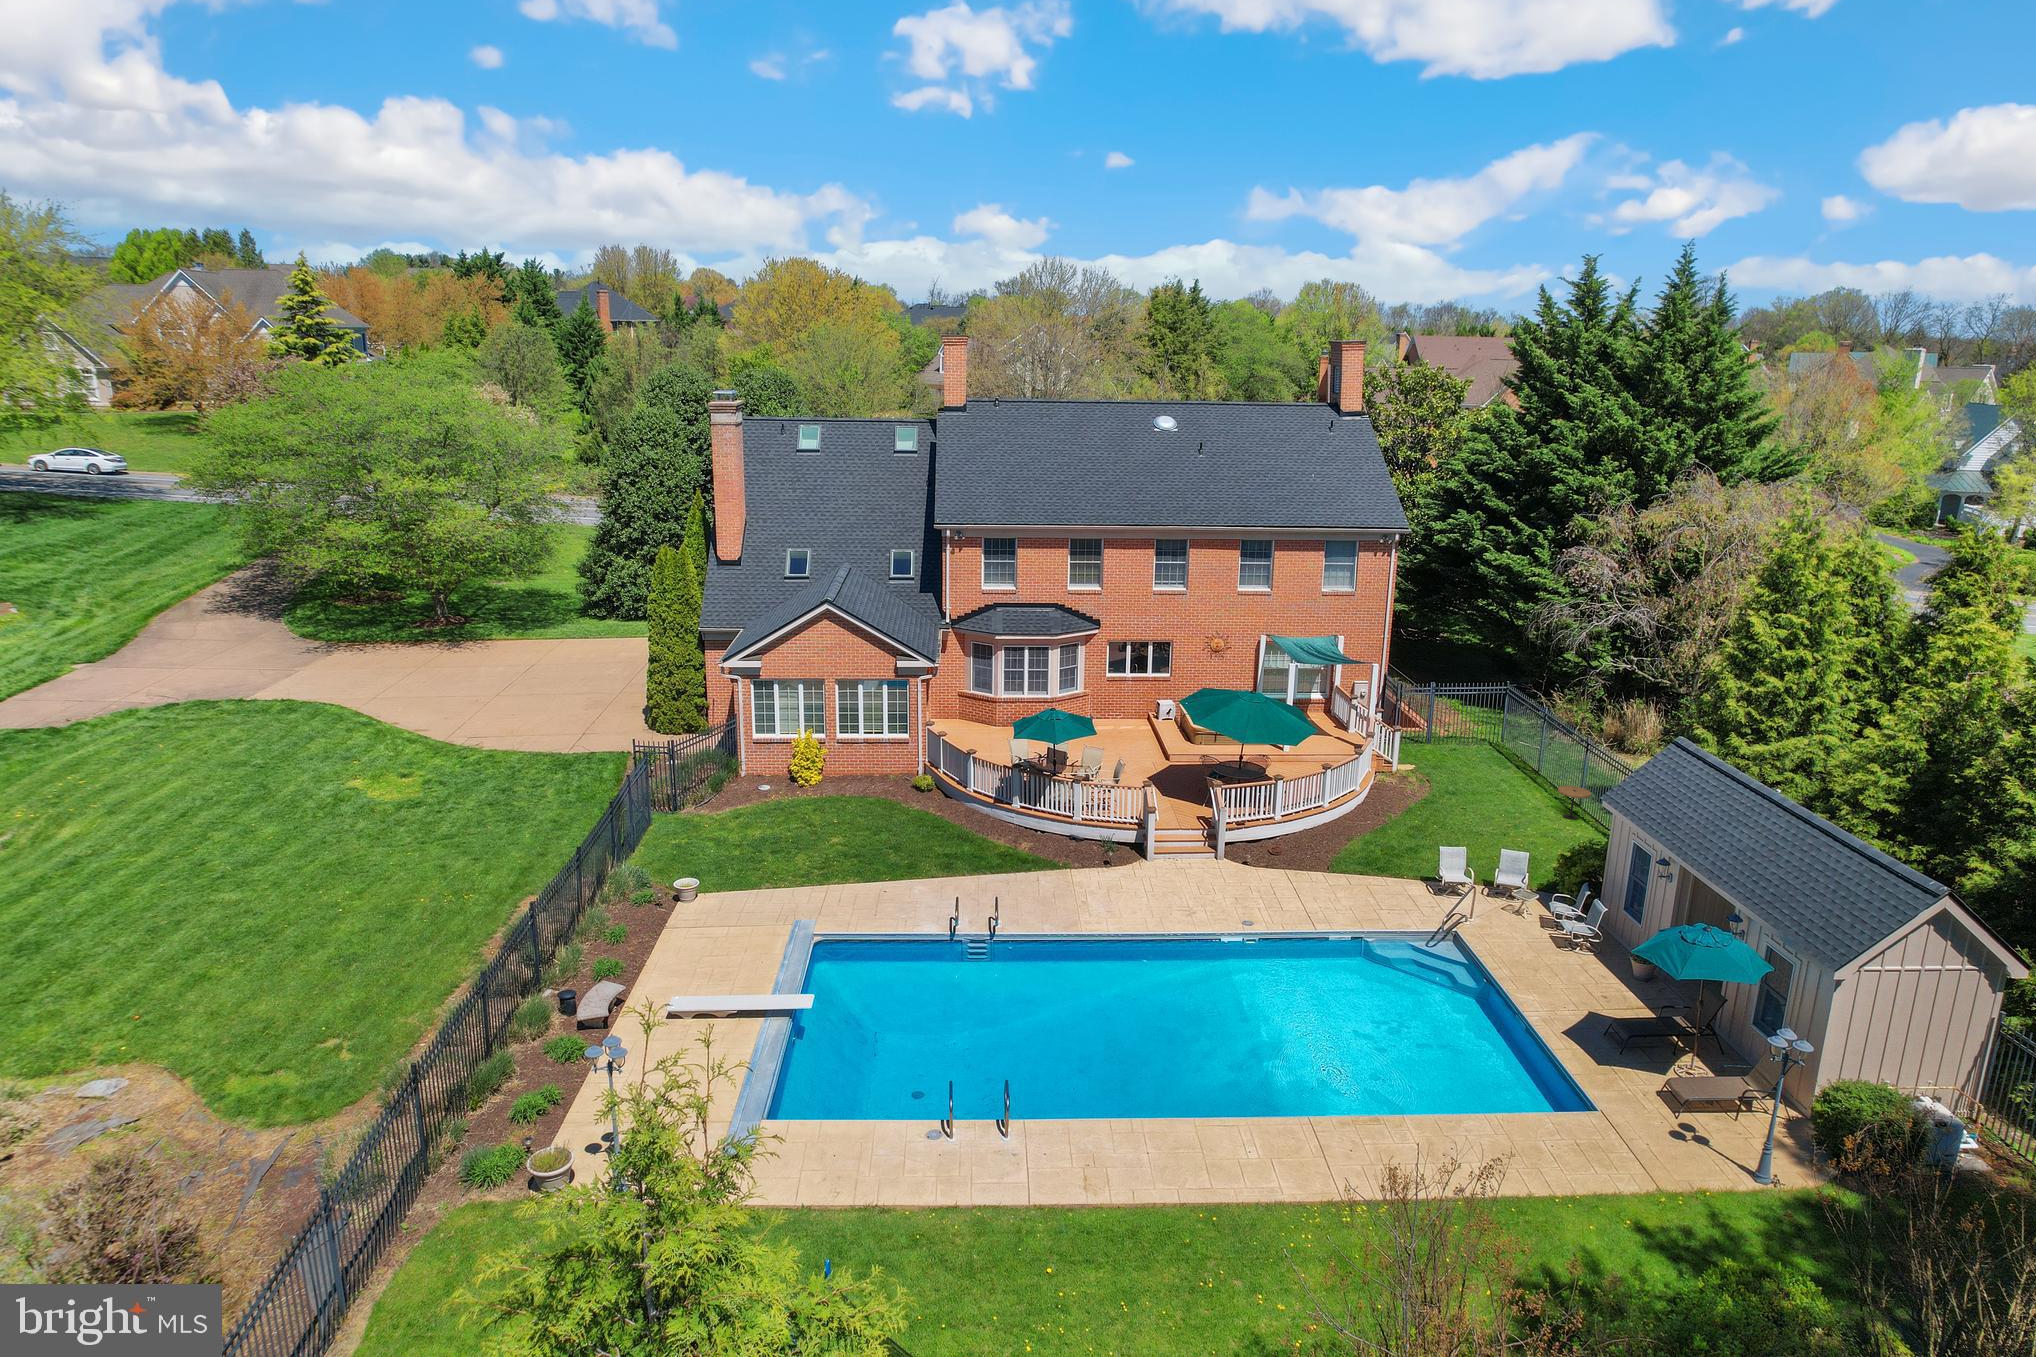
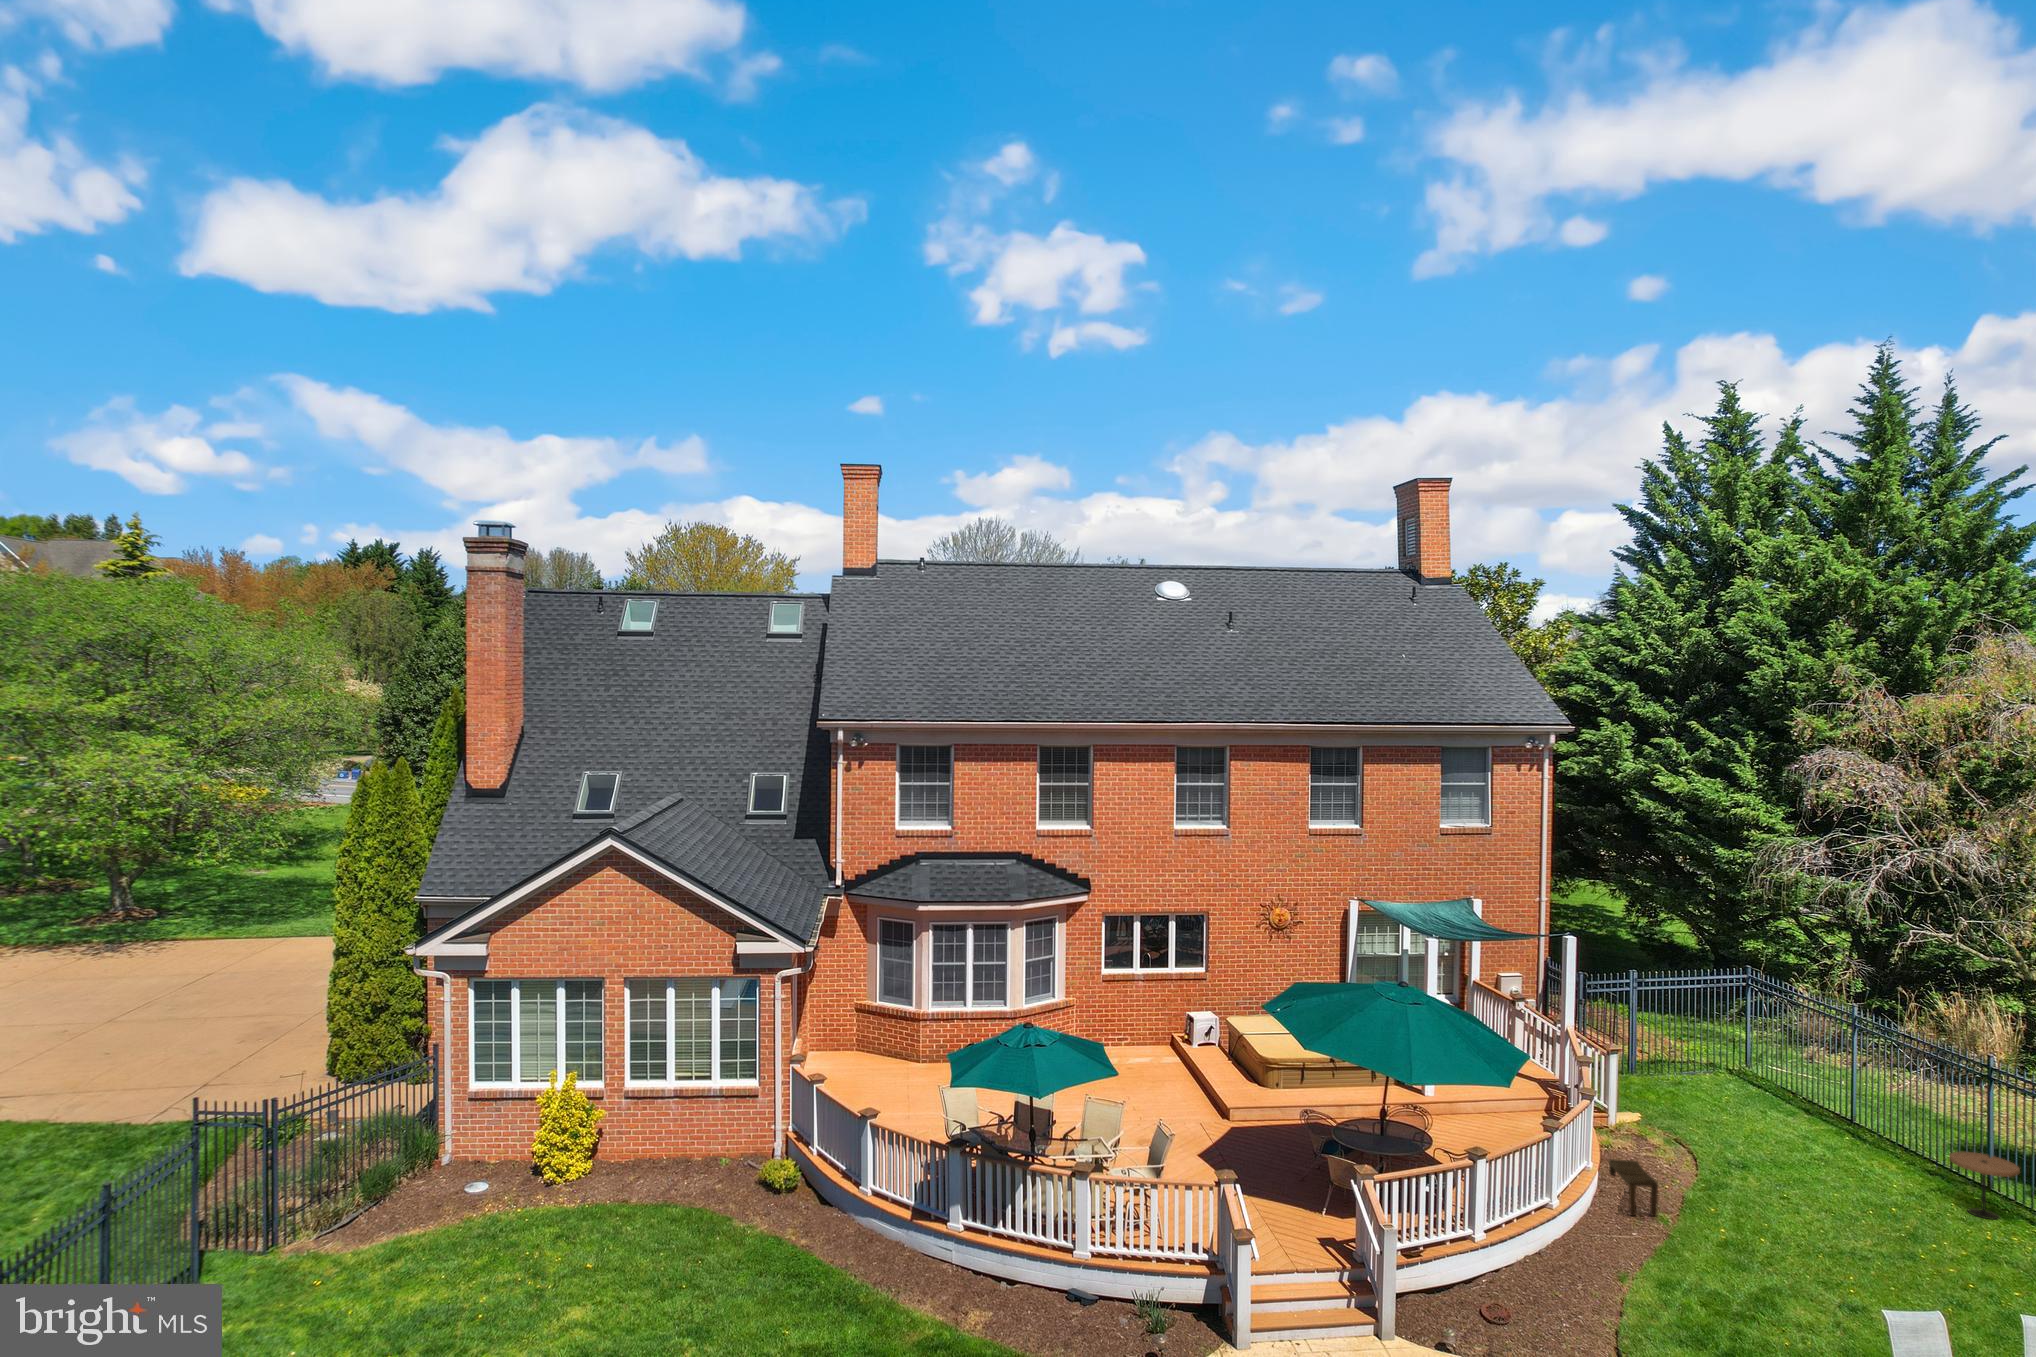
bench: none [1372,785,1393,814] -> present [1609,1159,1658,1216]

